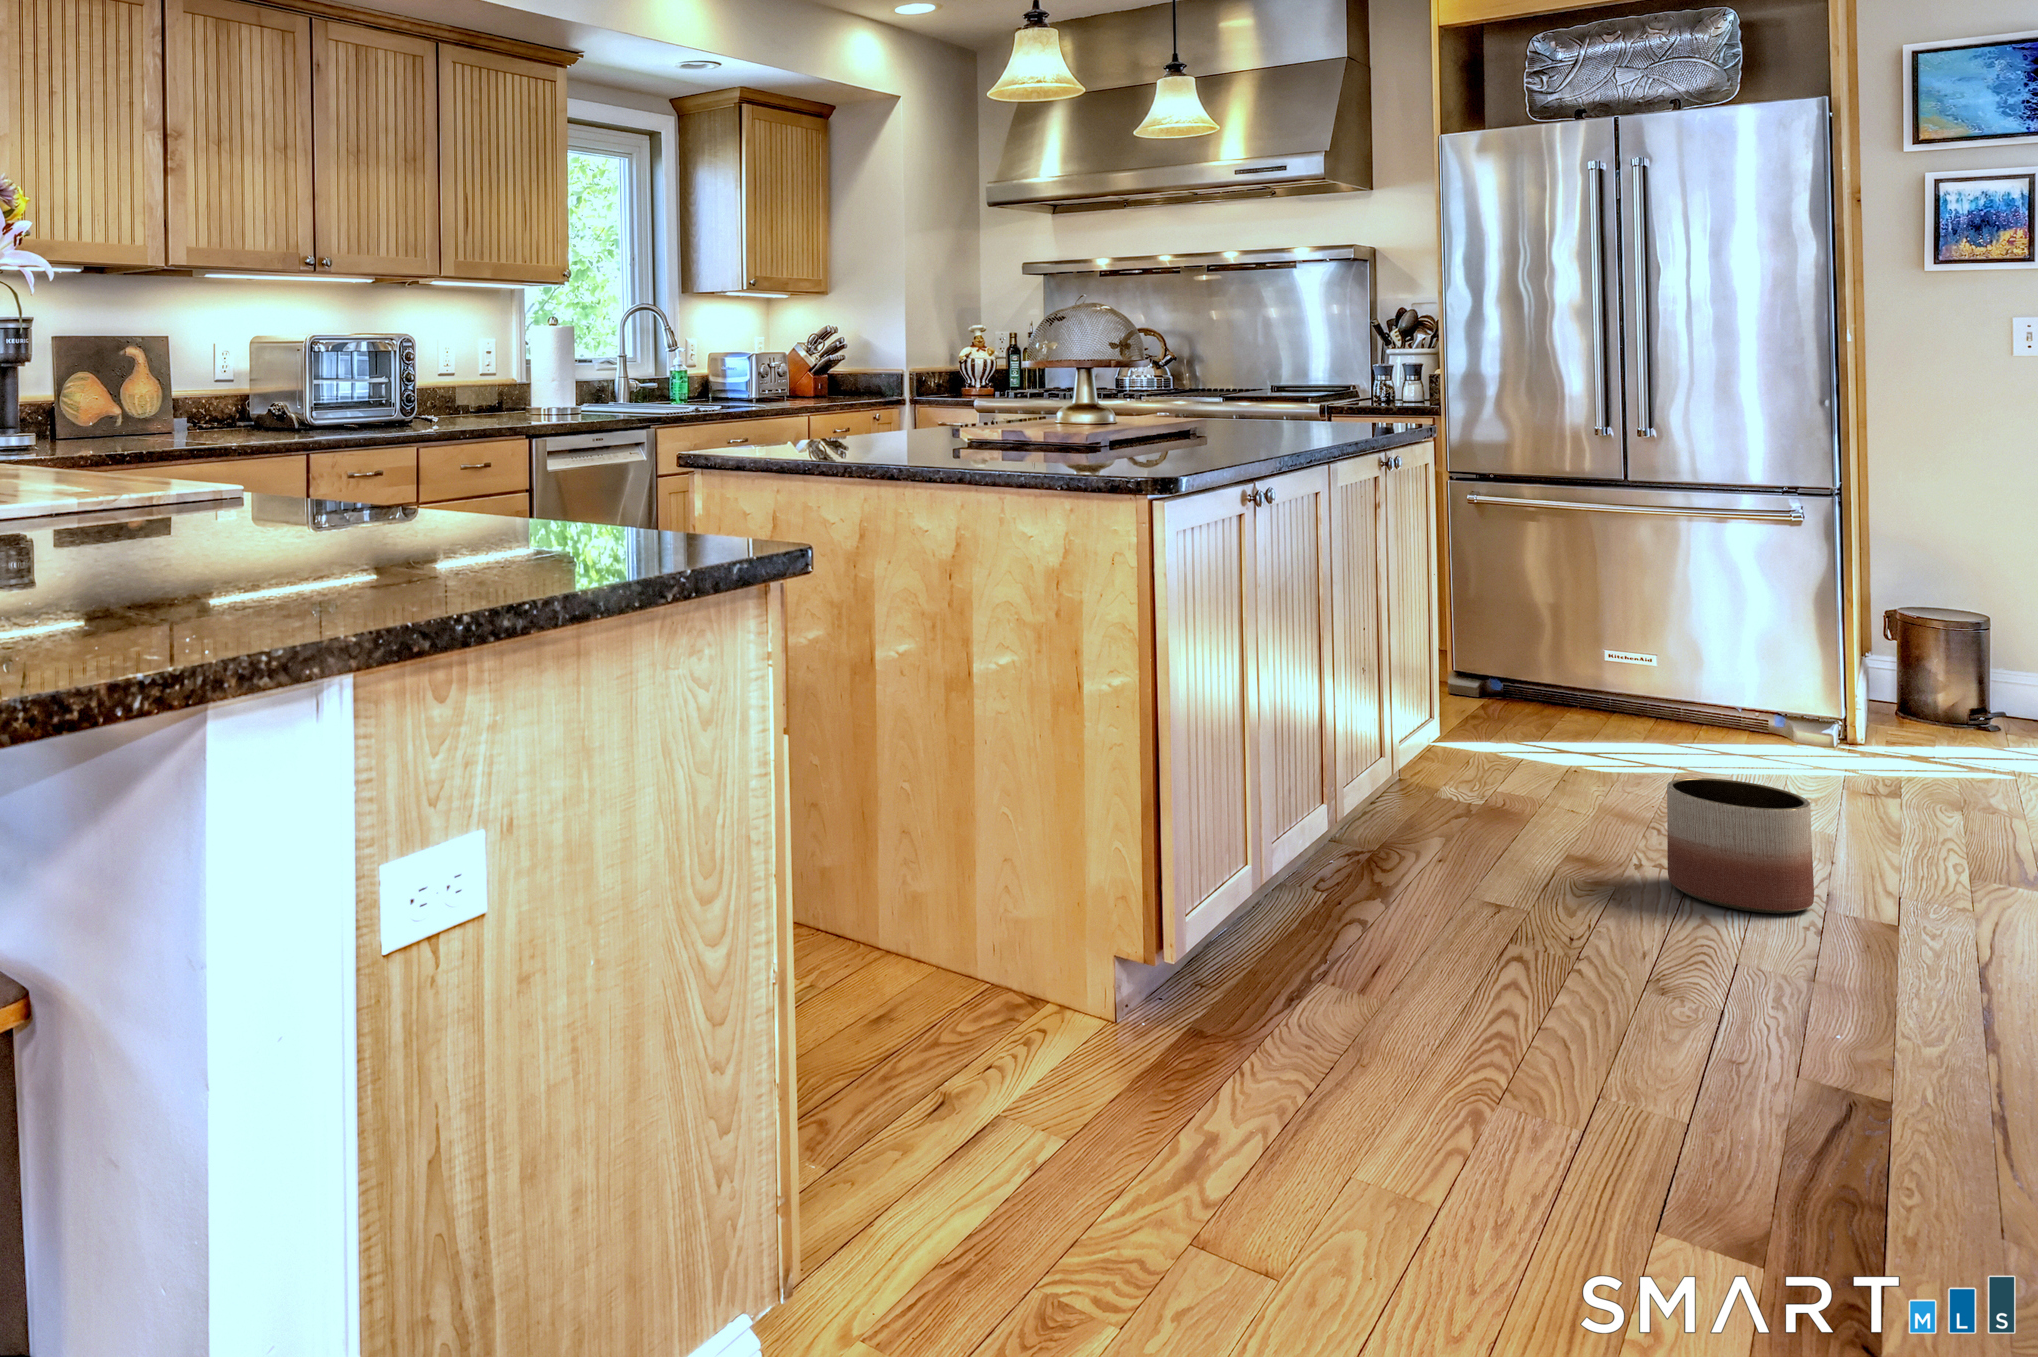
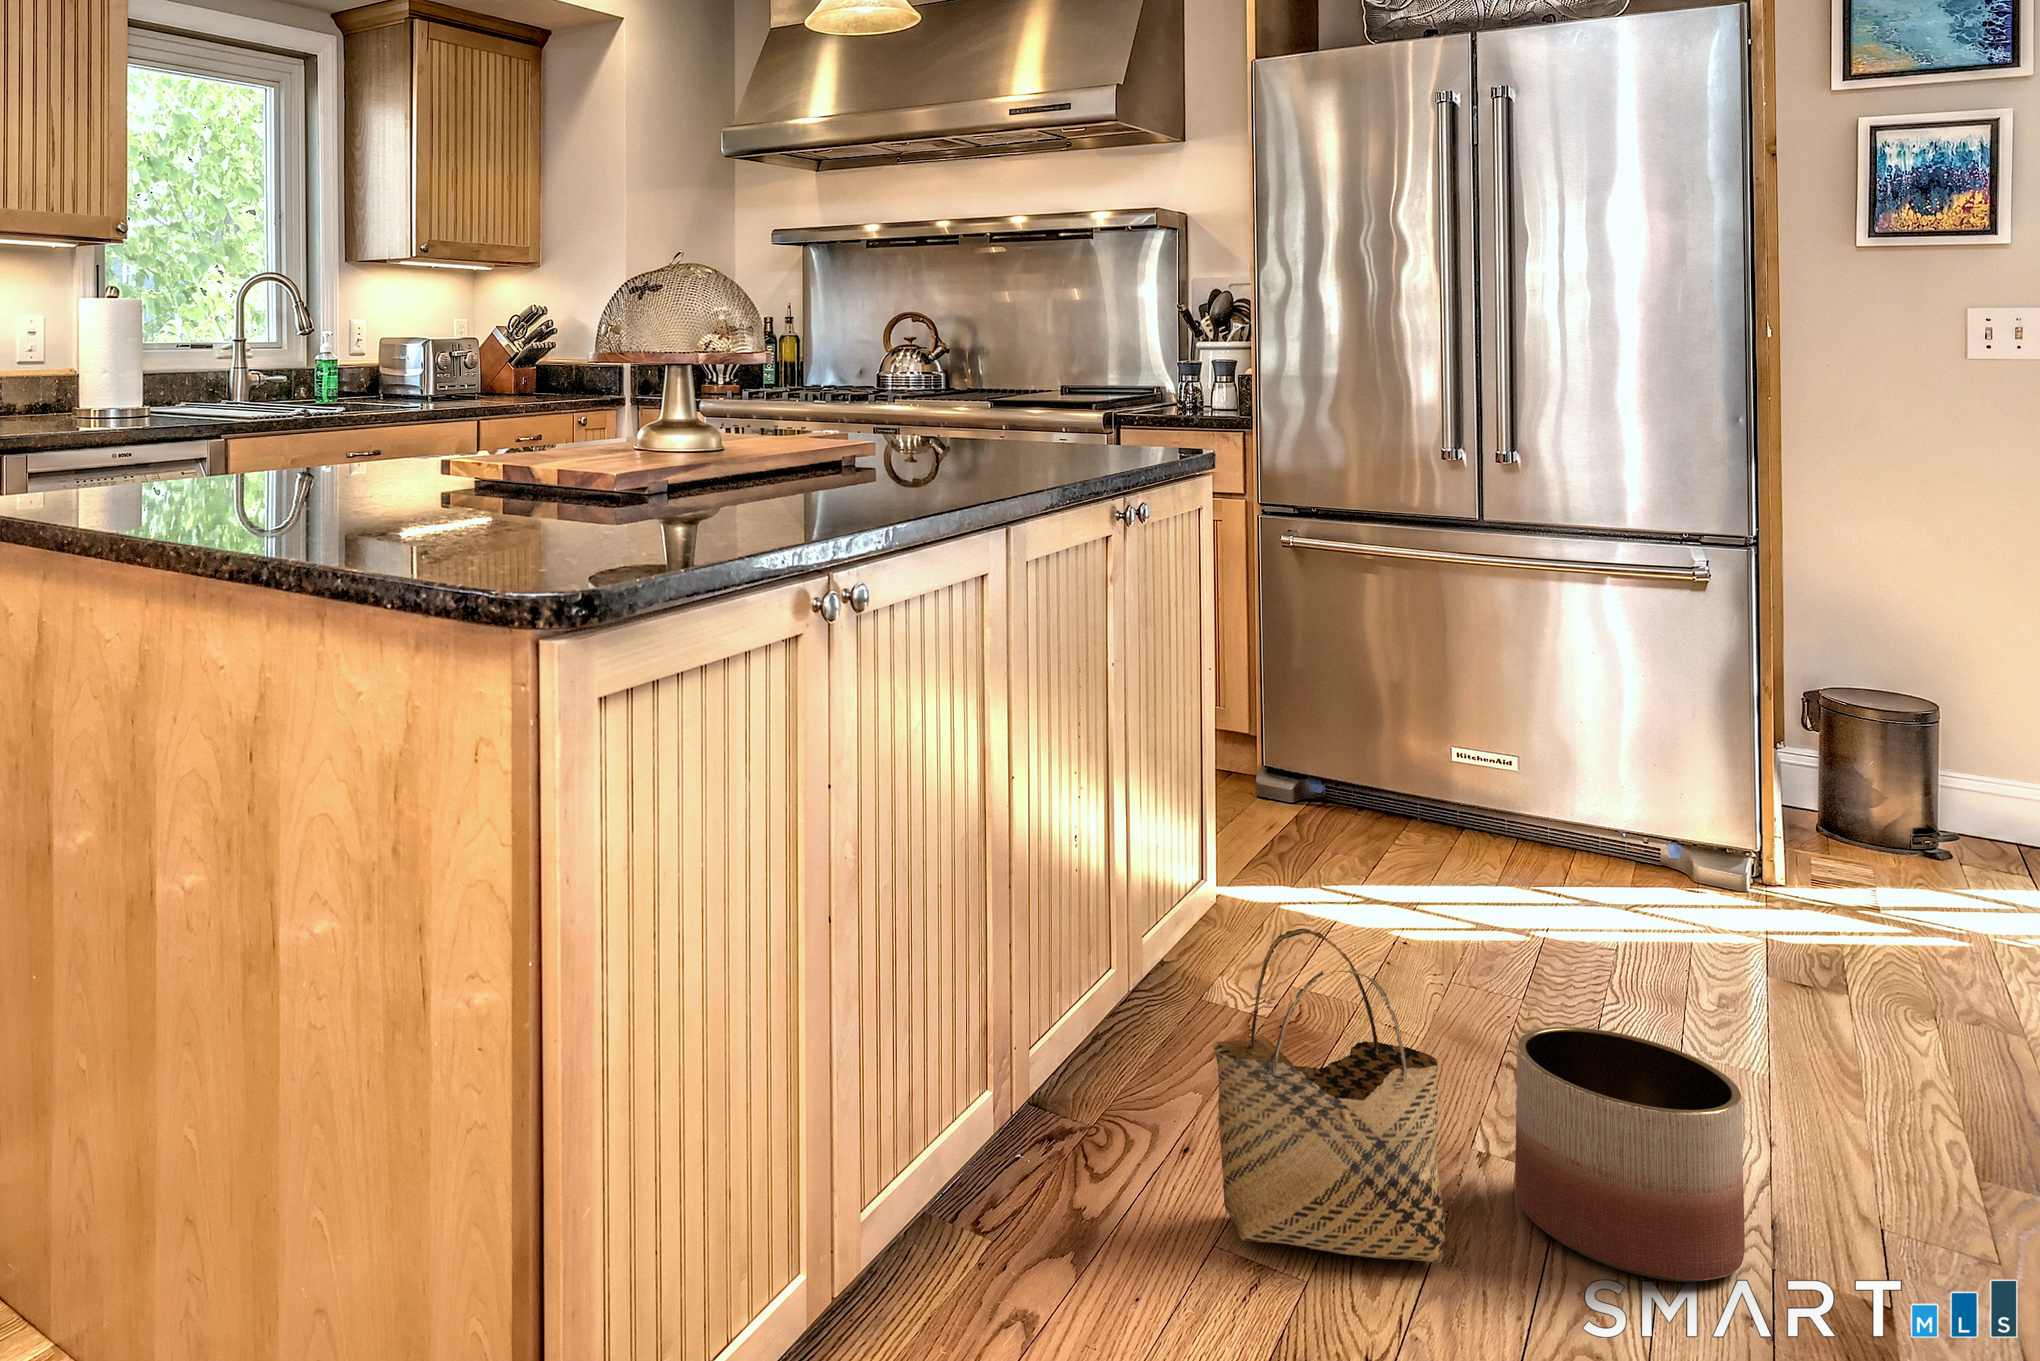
woven basket: none [1472,713,1624,904] -> present [1212,929,1445,1263]

